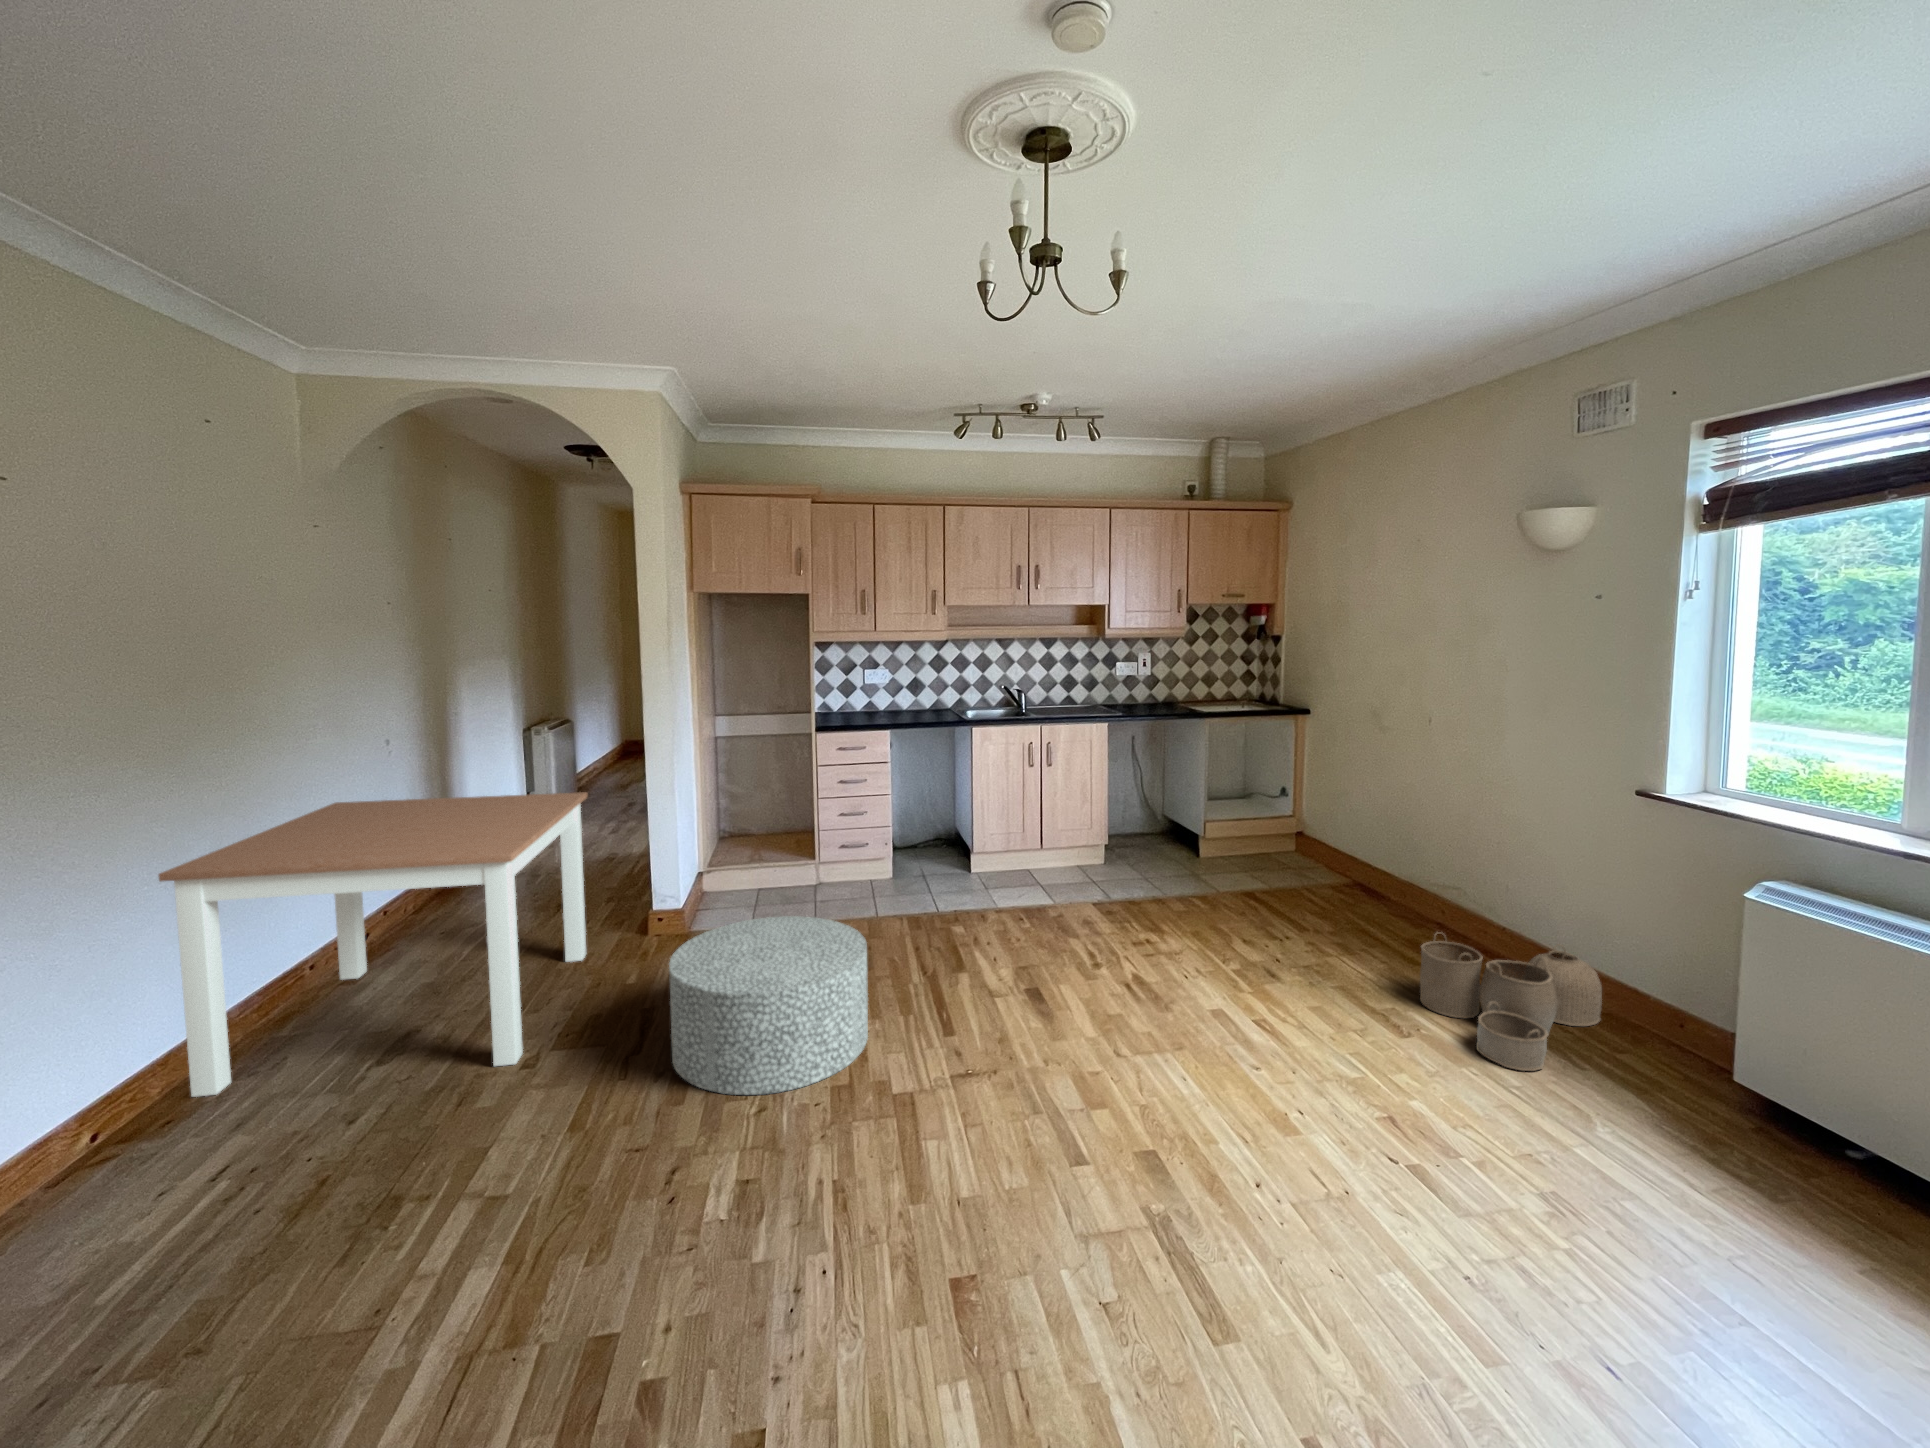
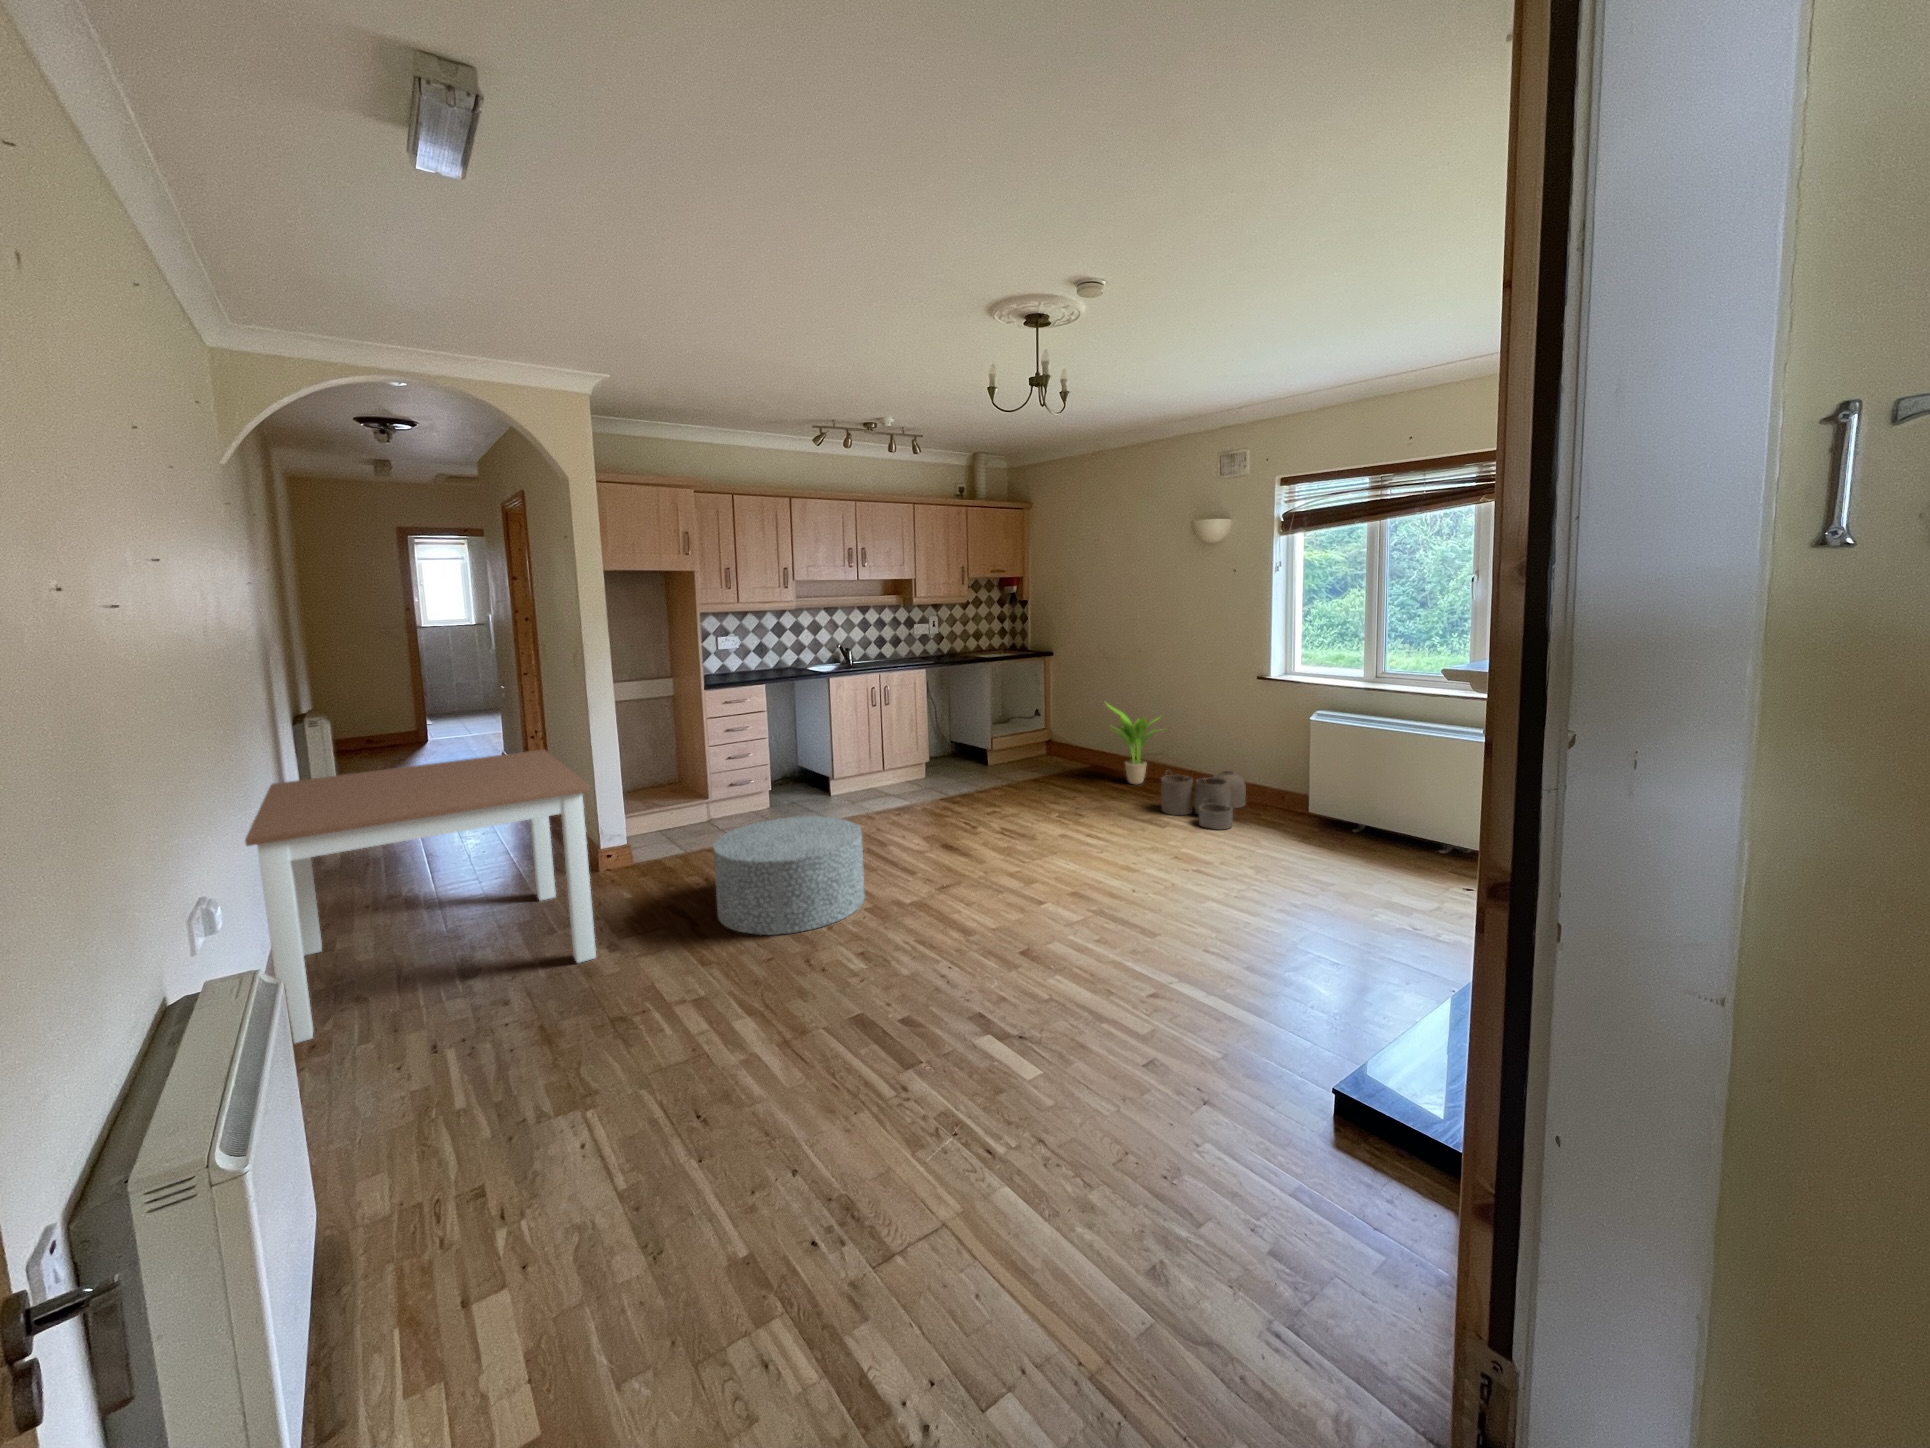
potted plant: none [1358,796,1471,936] -> present [1108,705,1162,784]

